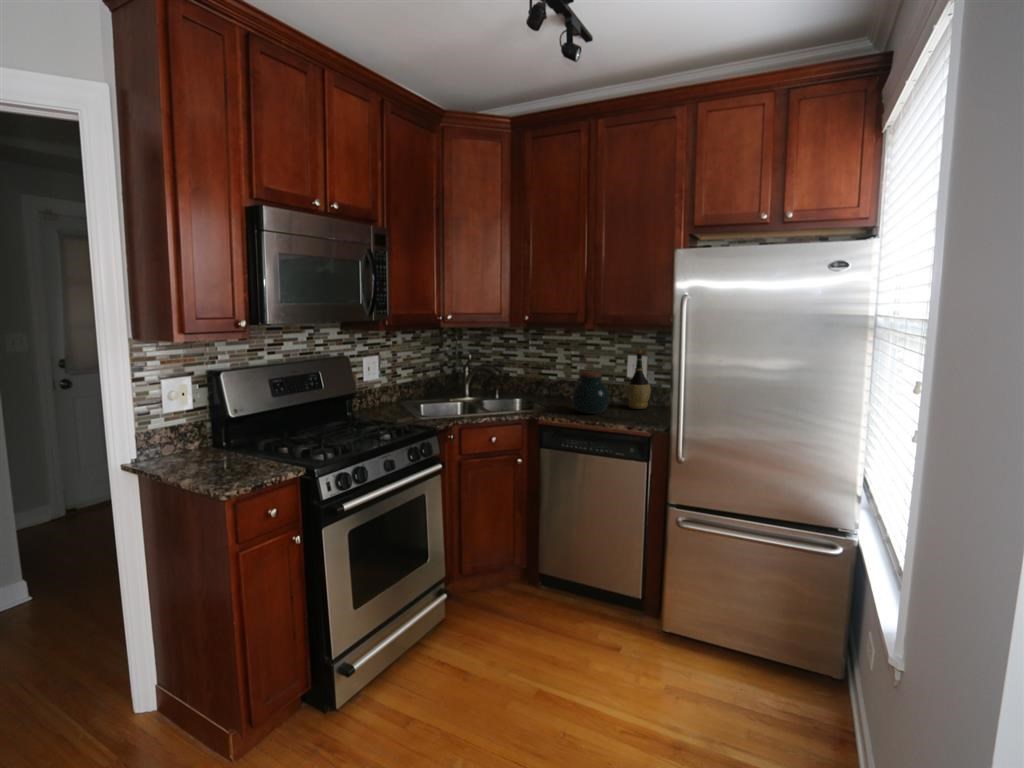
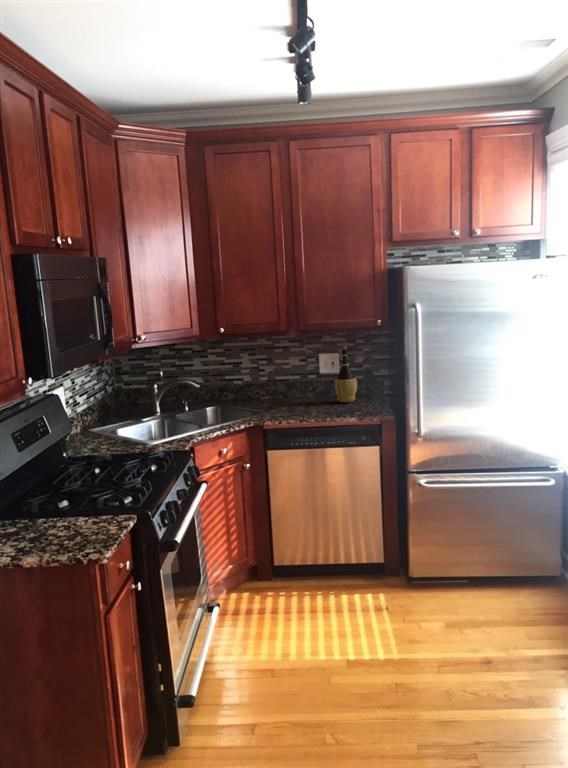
jar: present [572,371,610,414] -> none [298,371,334,413]

